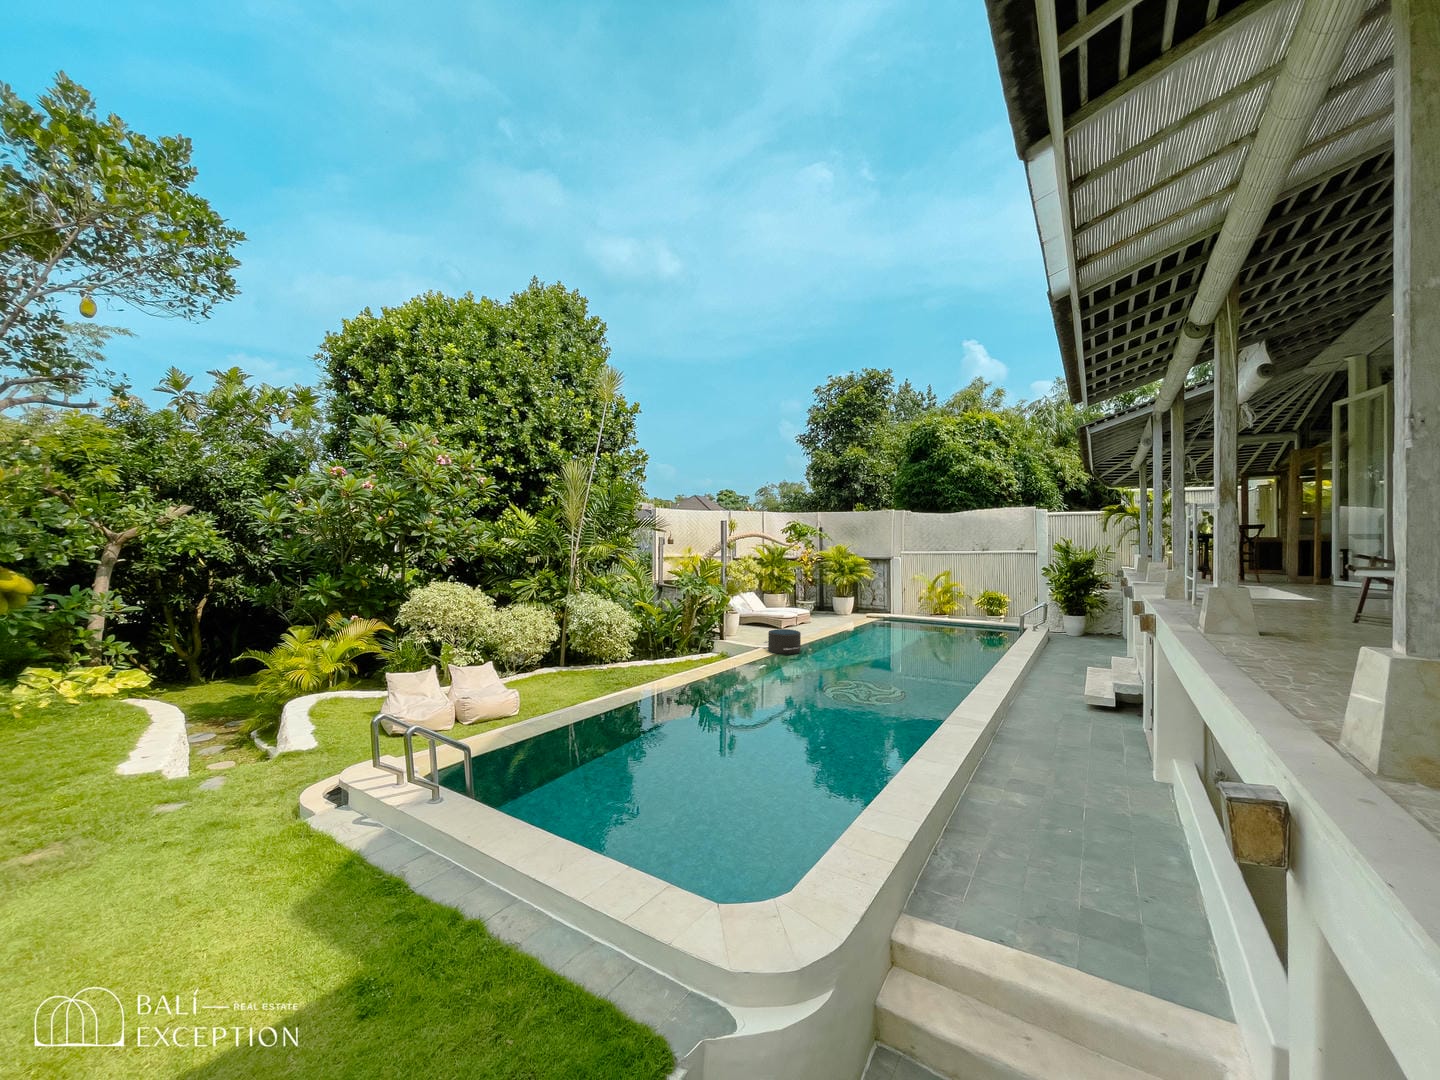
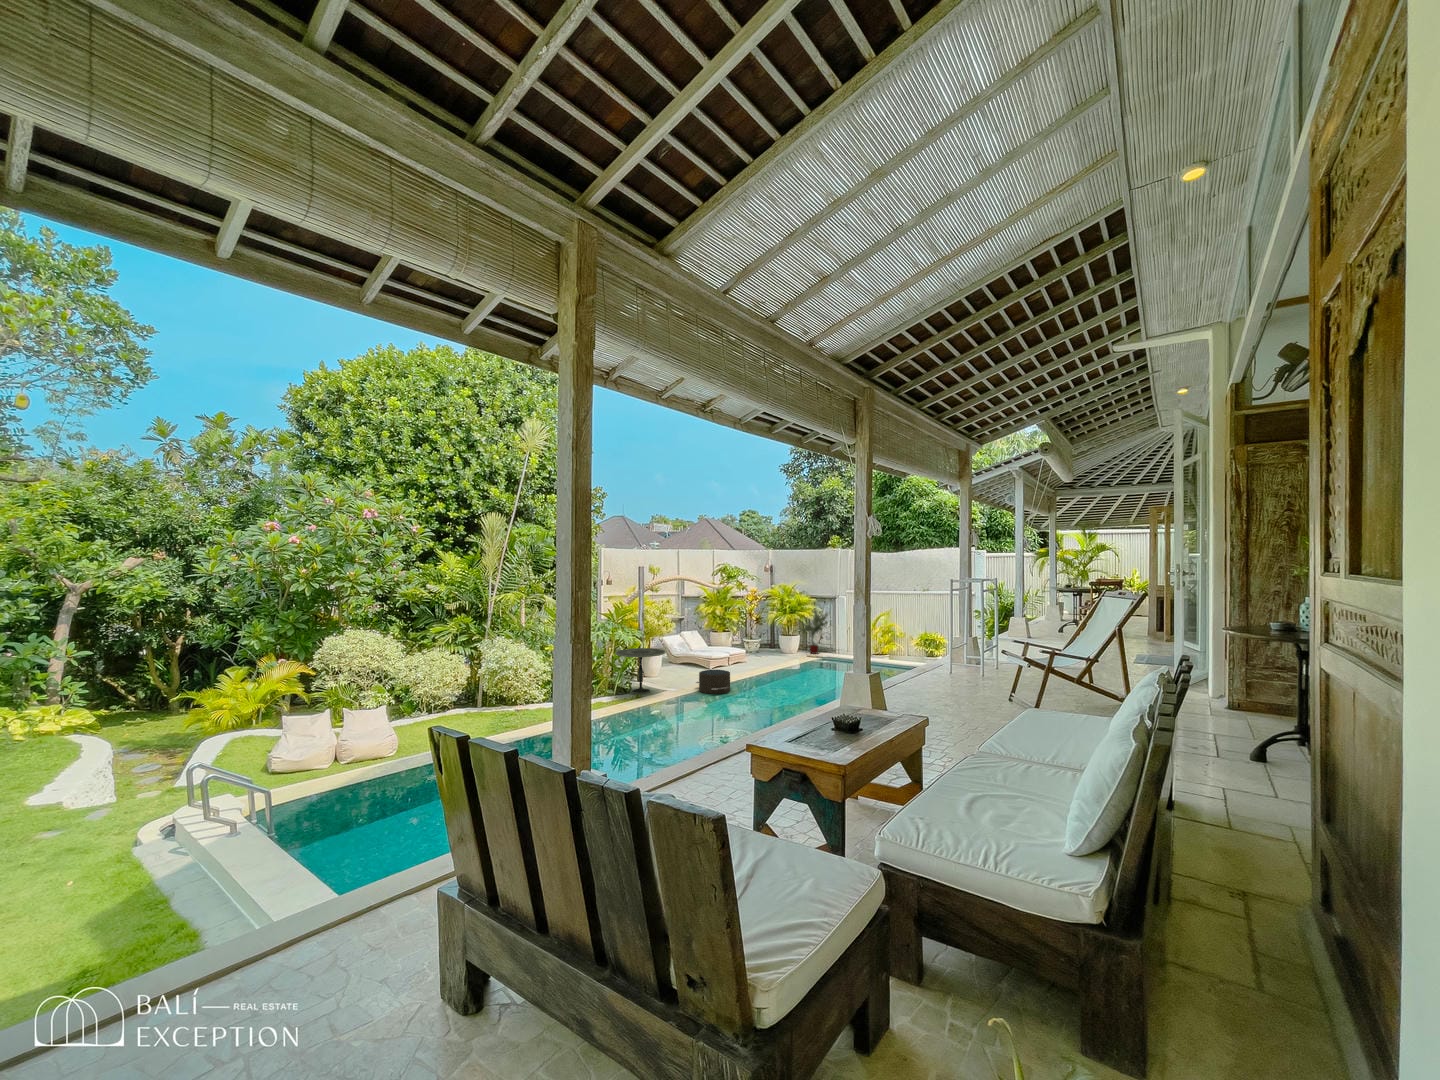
potted tree: none [853,568,883,614] -> present [800,610,828,654]
side table: none [683,607,734,653] -> present [616,648,666,694]

